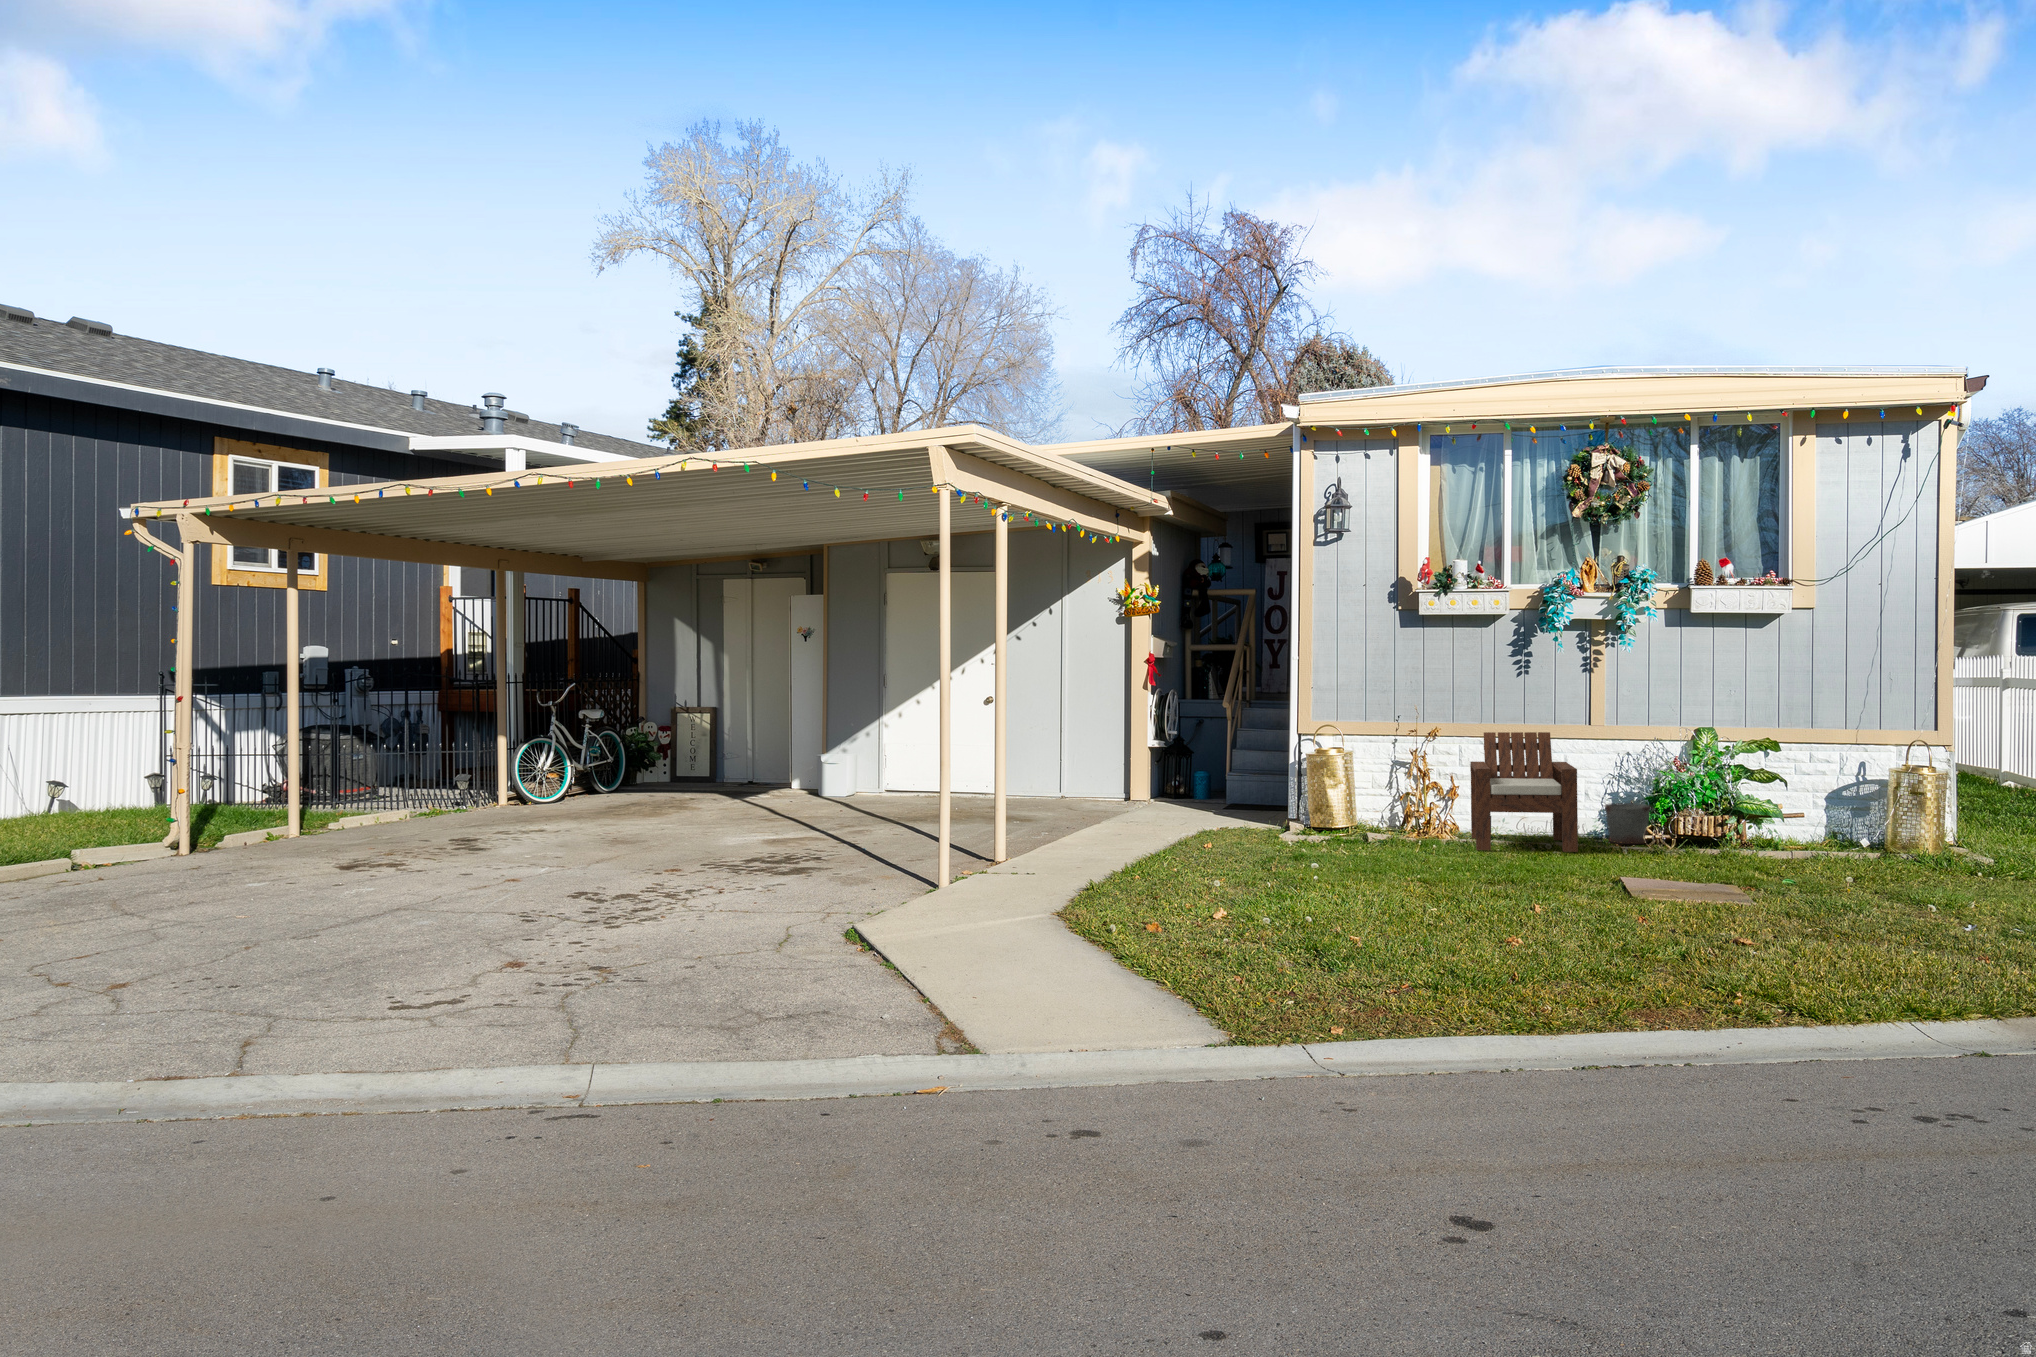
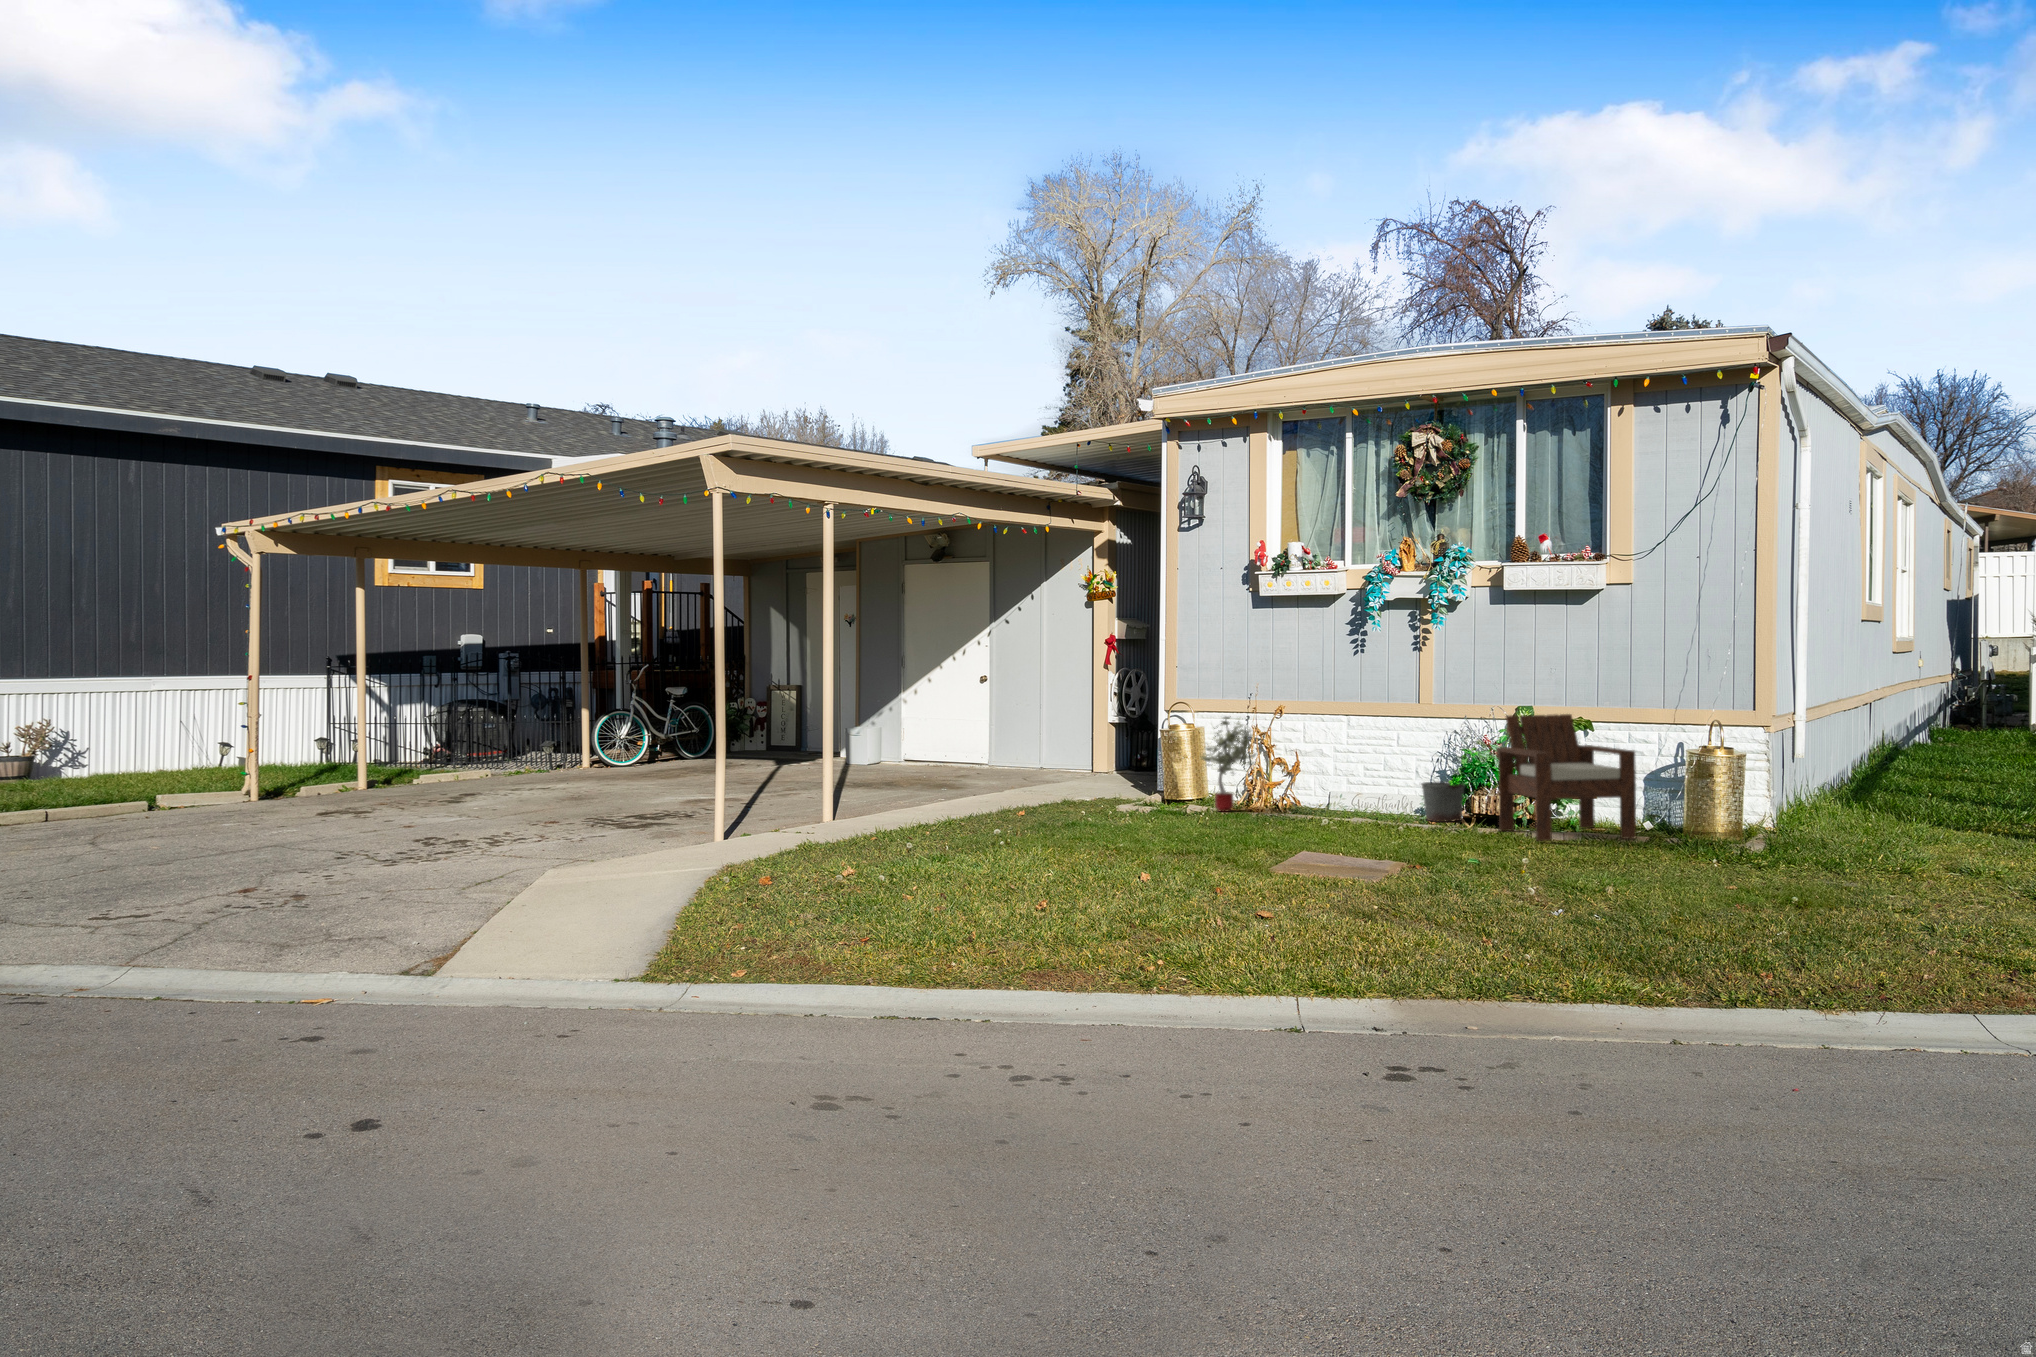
chair: present [1470,732,1578,852] -> present [1496,714,1636,841]
potted tree: none [1348,739,1424,839] -> present [1201,717,1256,812]

